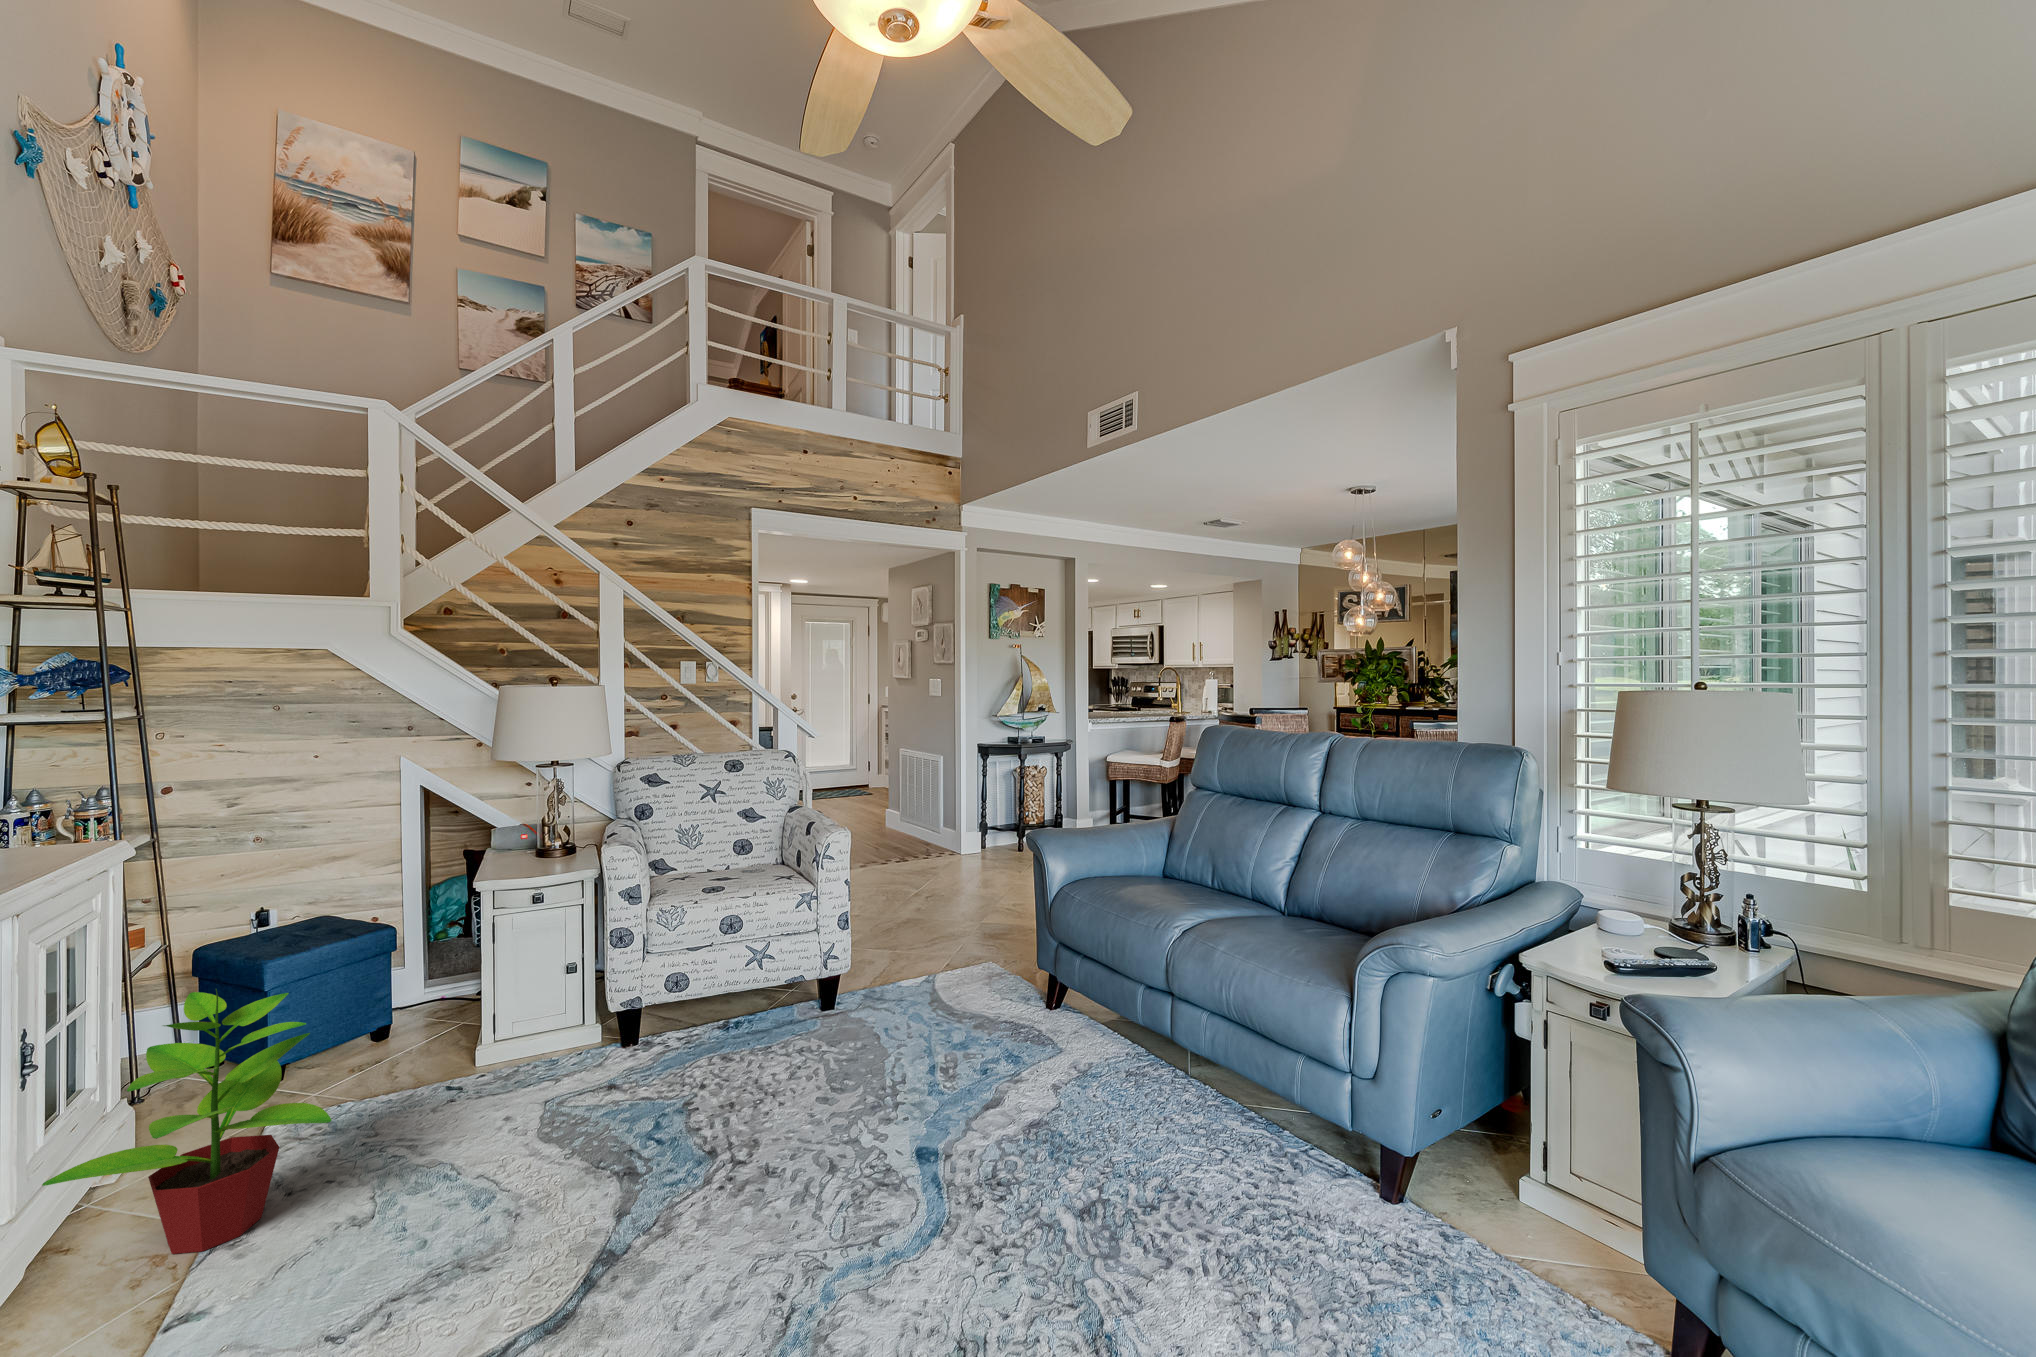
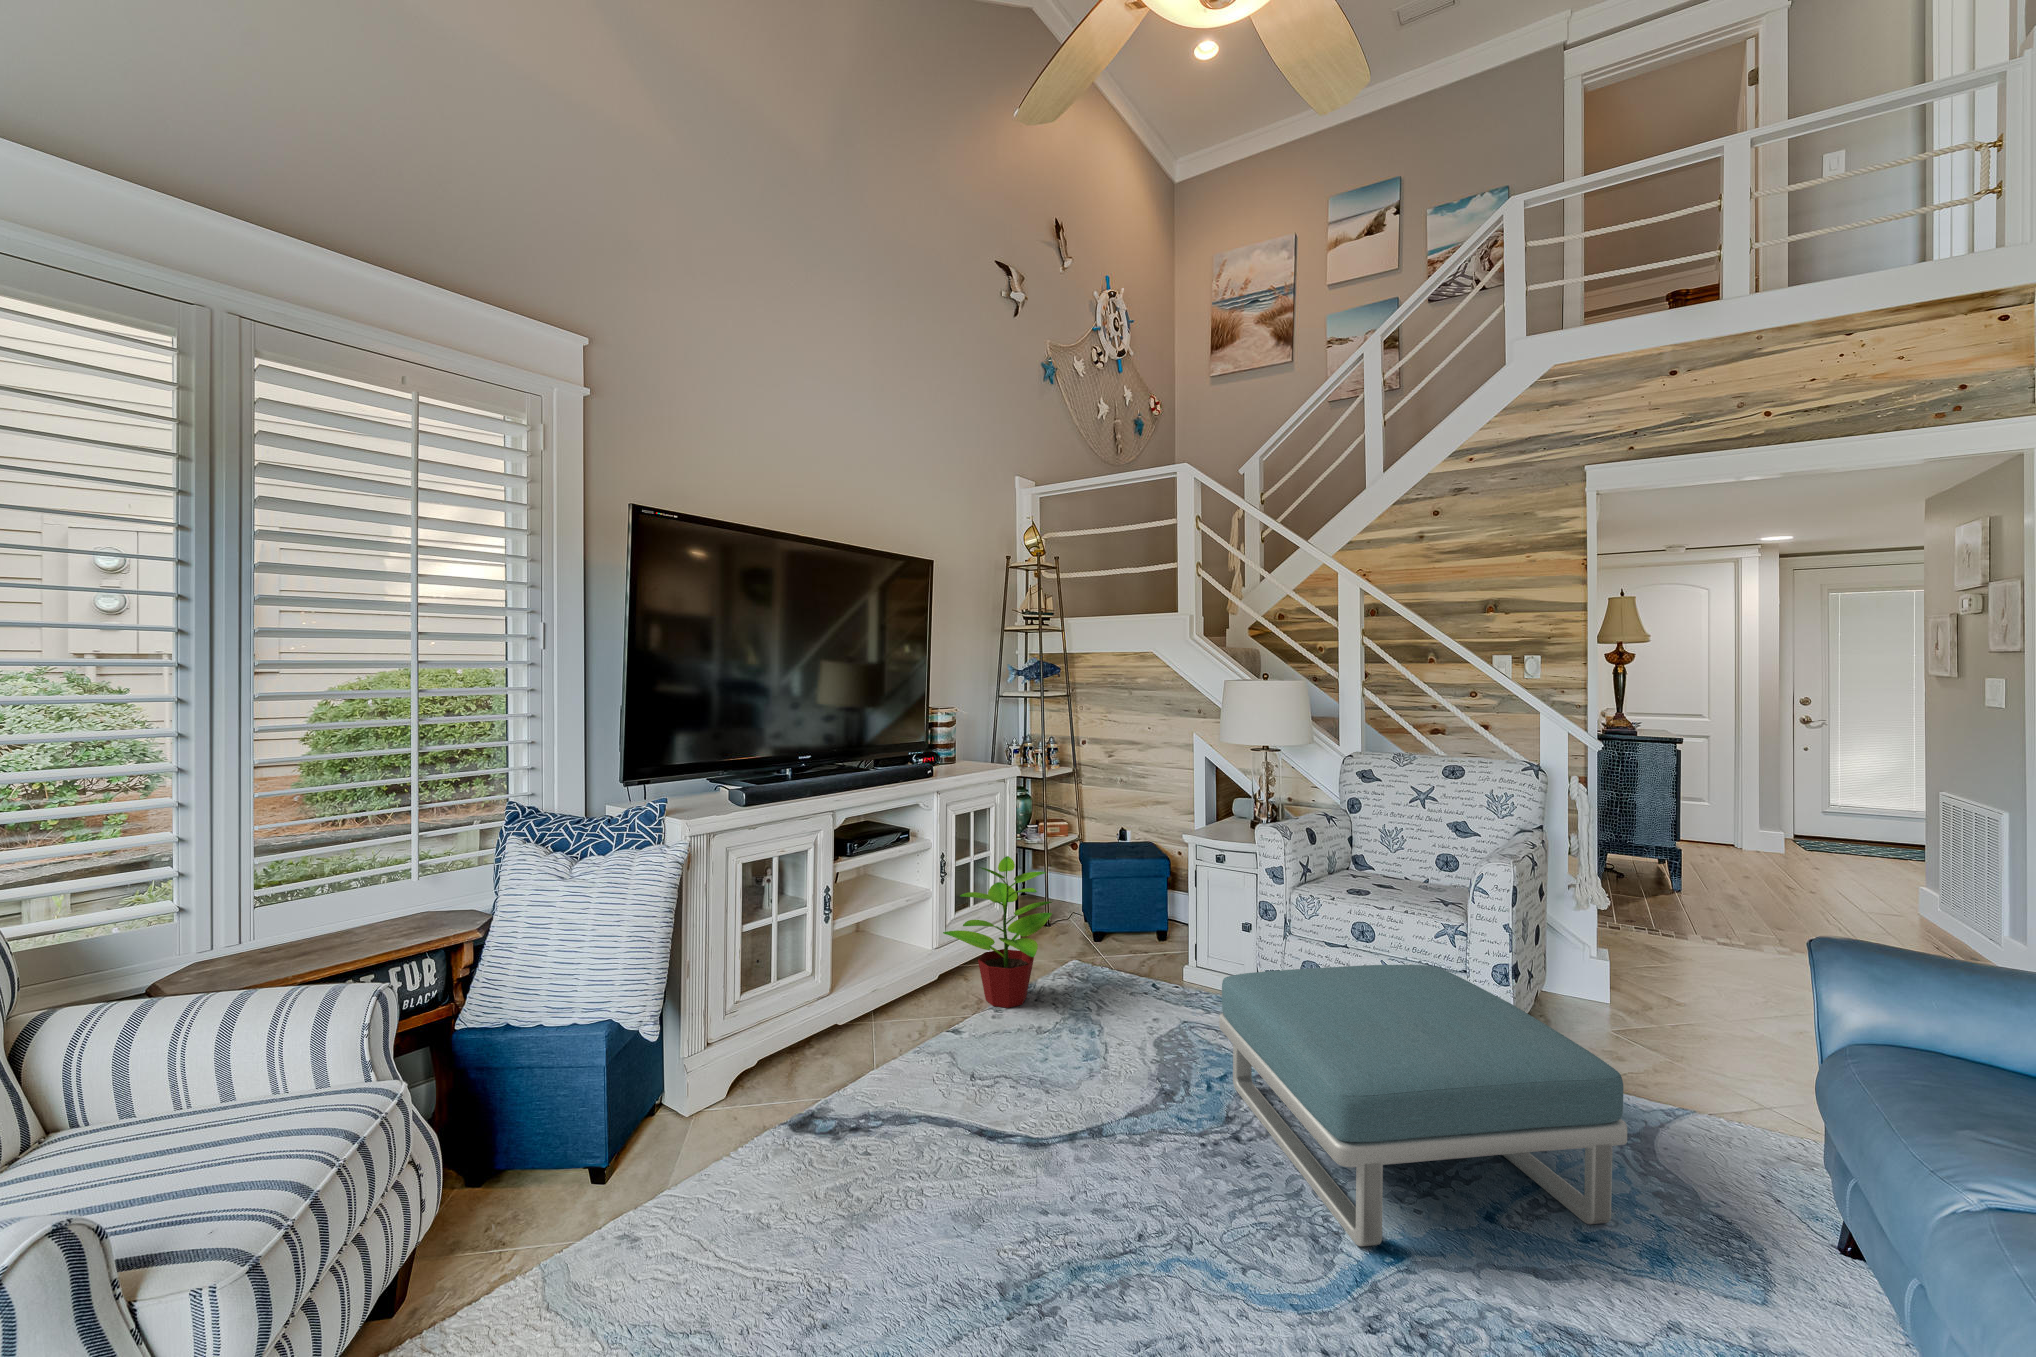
footstool: none [668,931,984,1165] -> present [1219,965,1627,1246]

